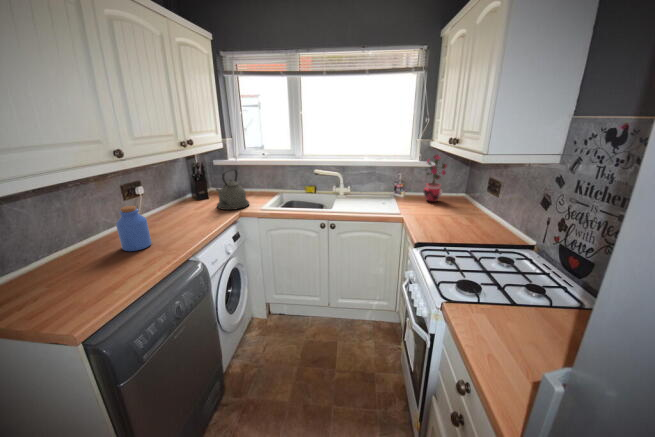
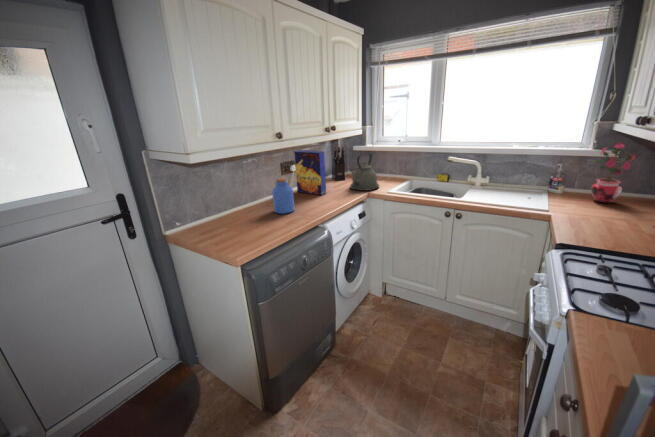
cereal box: none [141,169,189,220] -> present [294,150,326,195]

